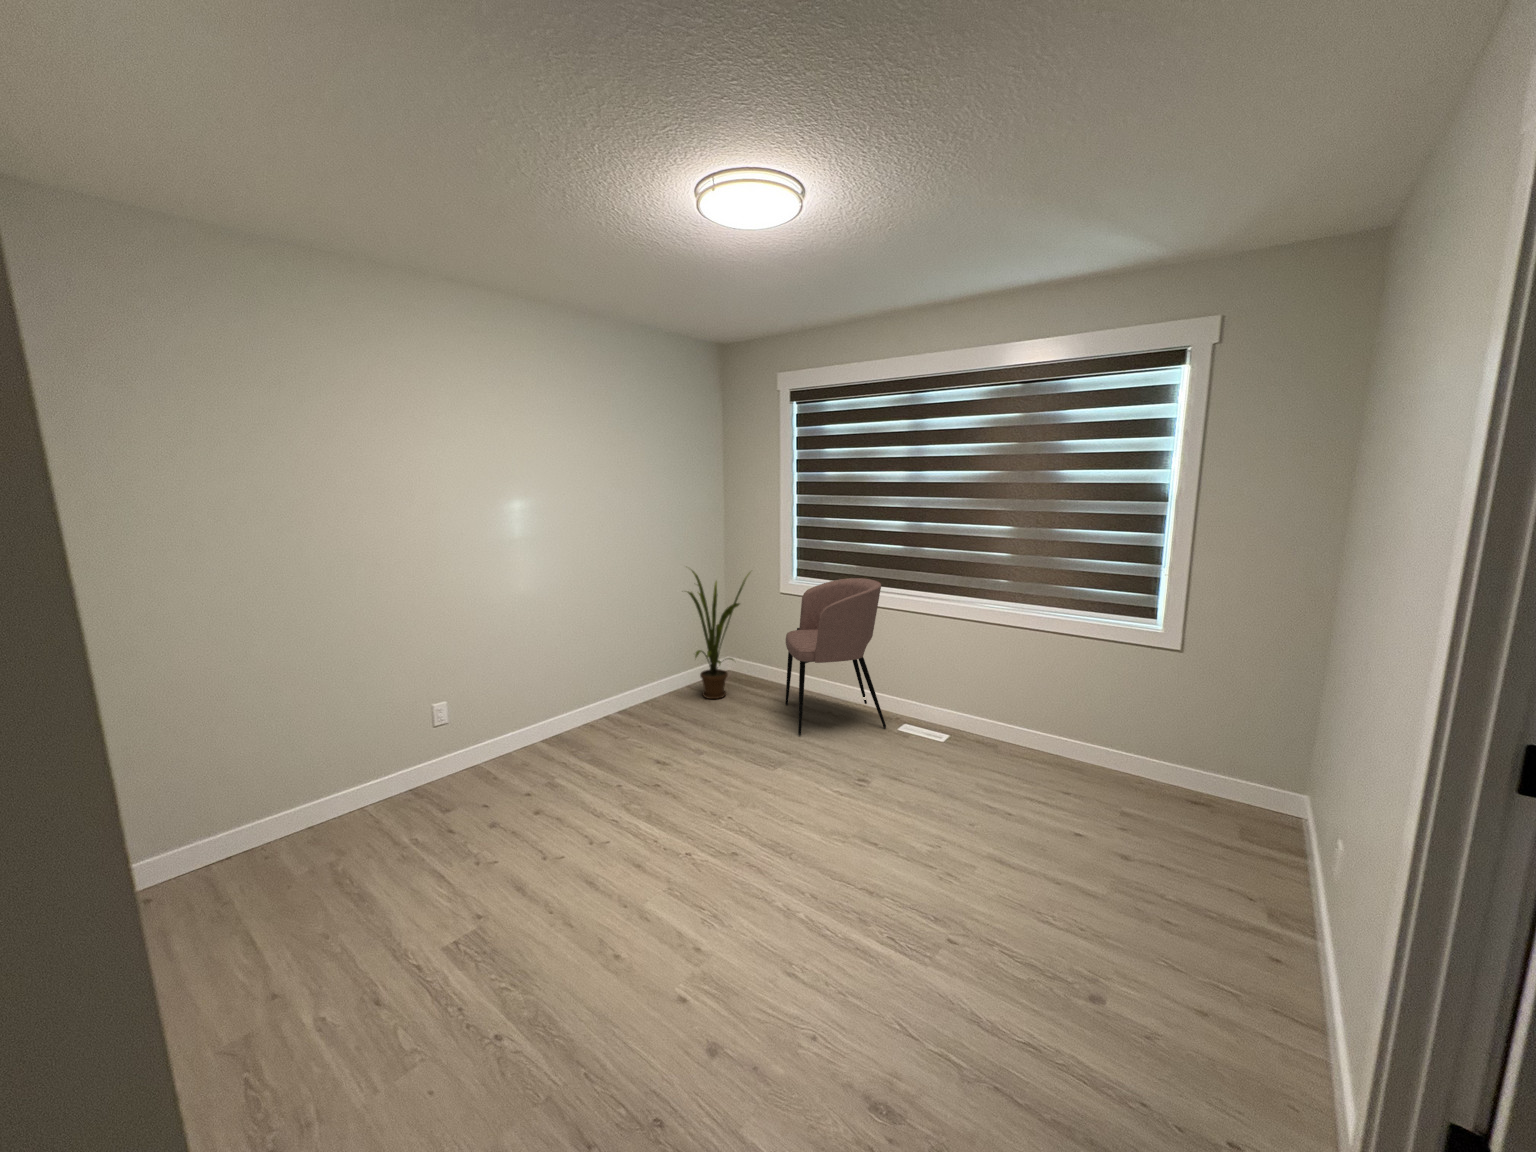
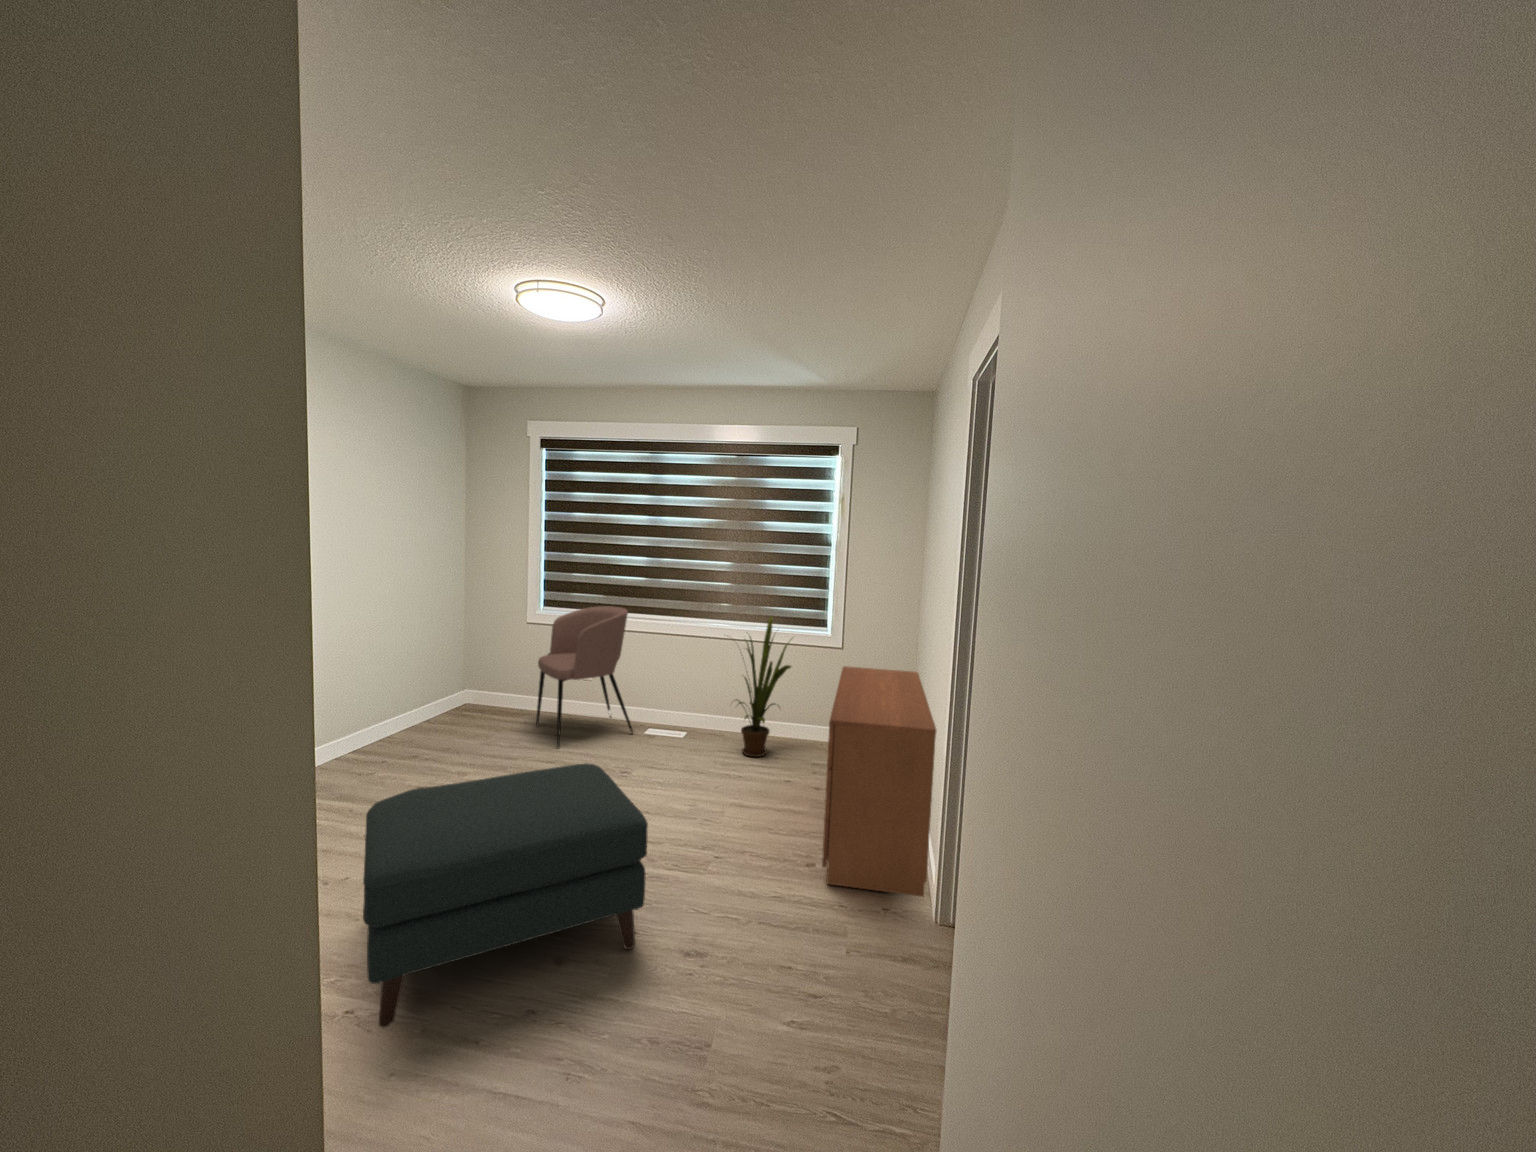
house plant: present [687,571,750,699] -> present [736,616,791,757]
dresser: none [1115,684,1372,1141] -> present [822,666,937,897]
ottoman: none [475,789,823,1087] -> present [363,763,648,1027]

